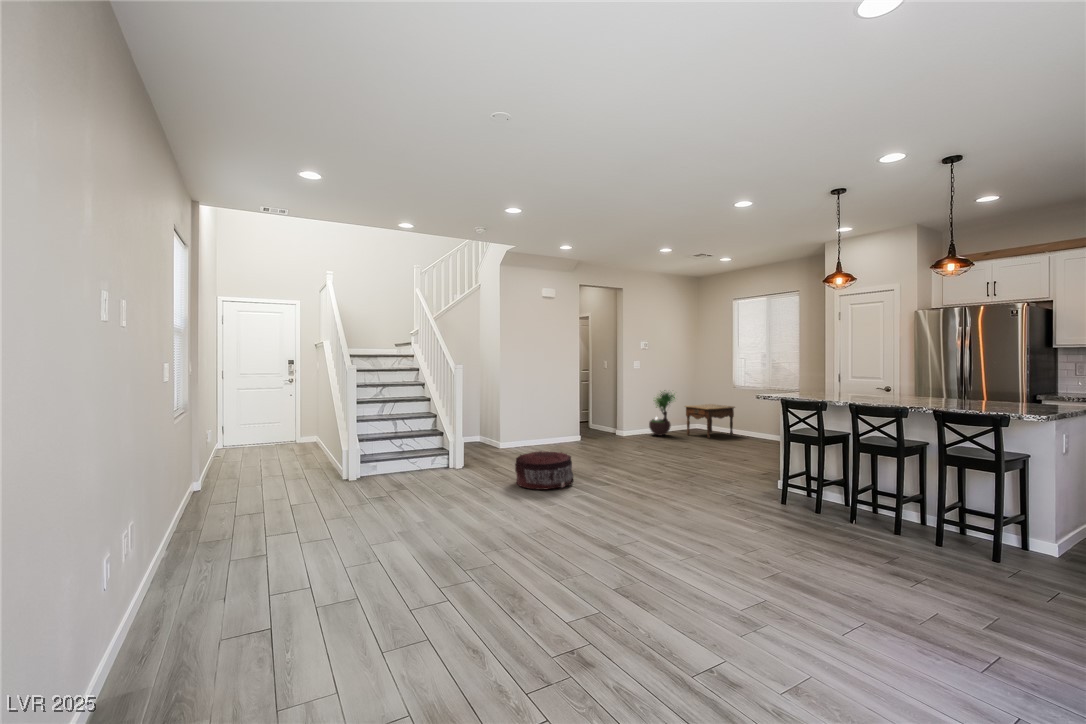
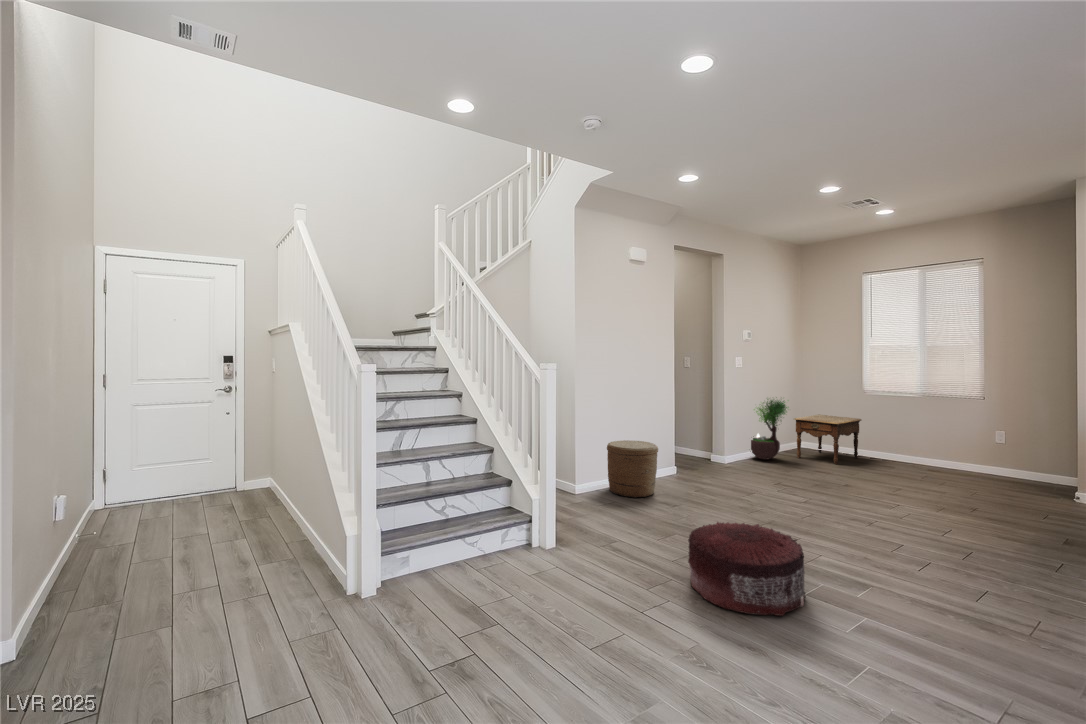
woven basket: none [522,416,555,451] -> present [607,440,658,498]

